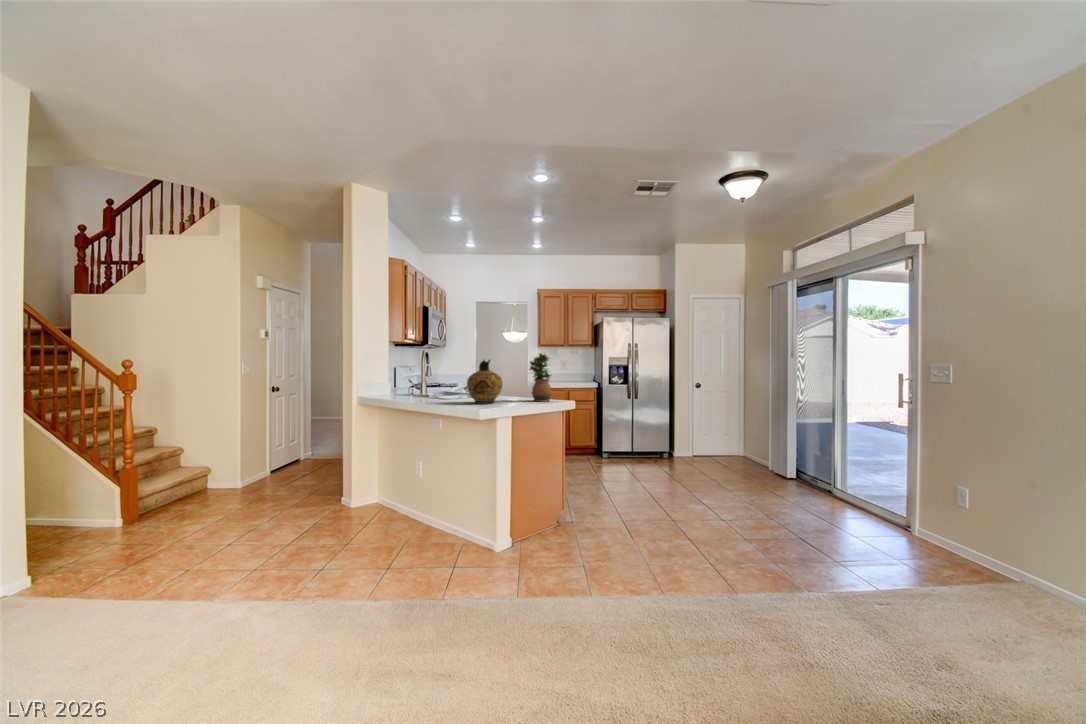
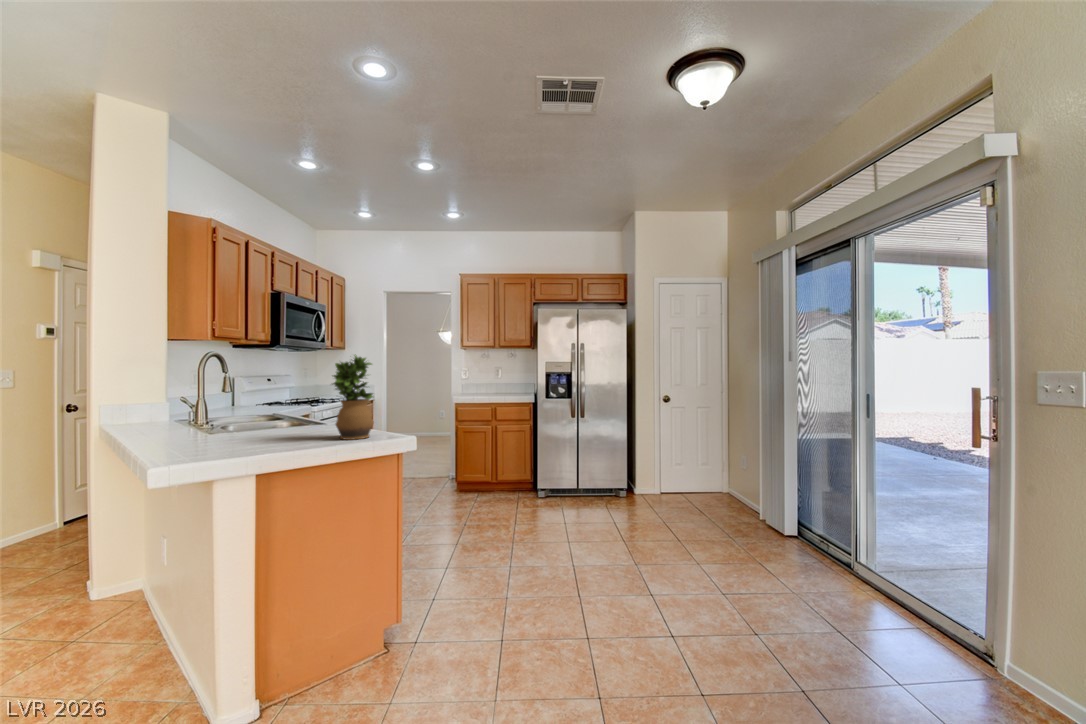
ceramic jug: present [467,360,502,404] -> none [196,366,271,447]

